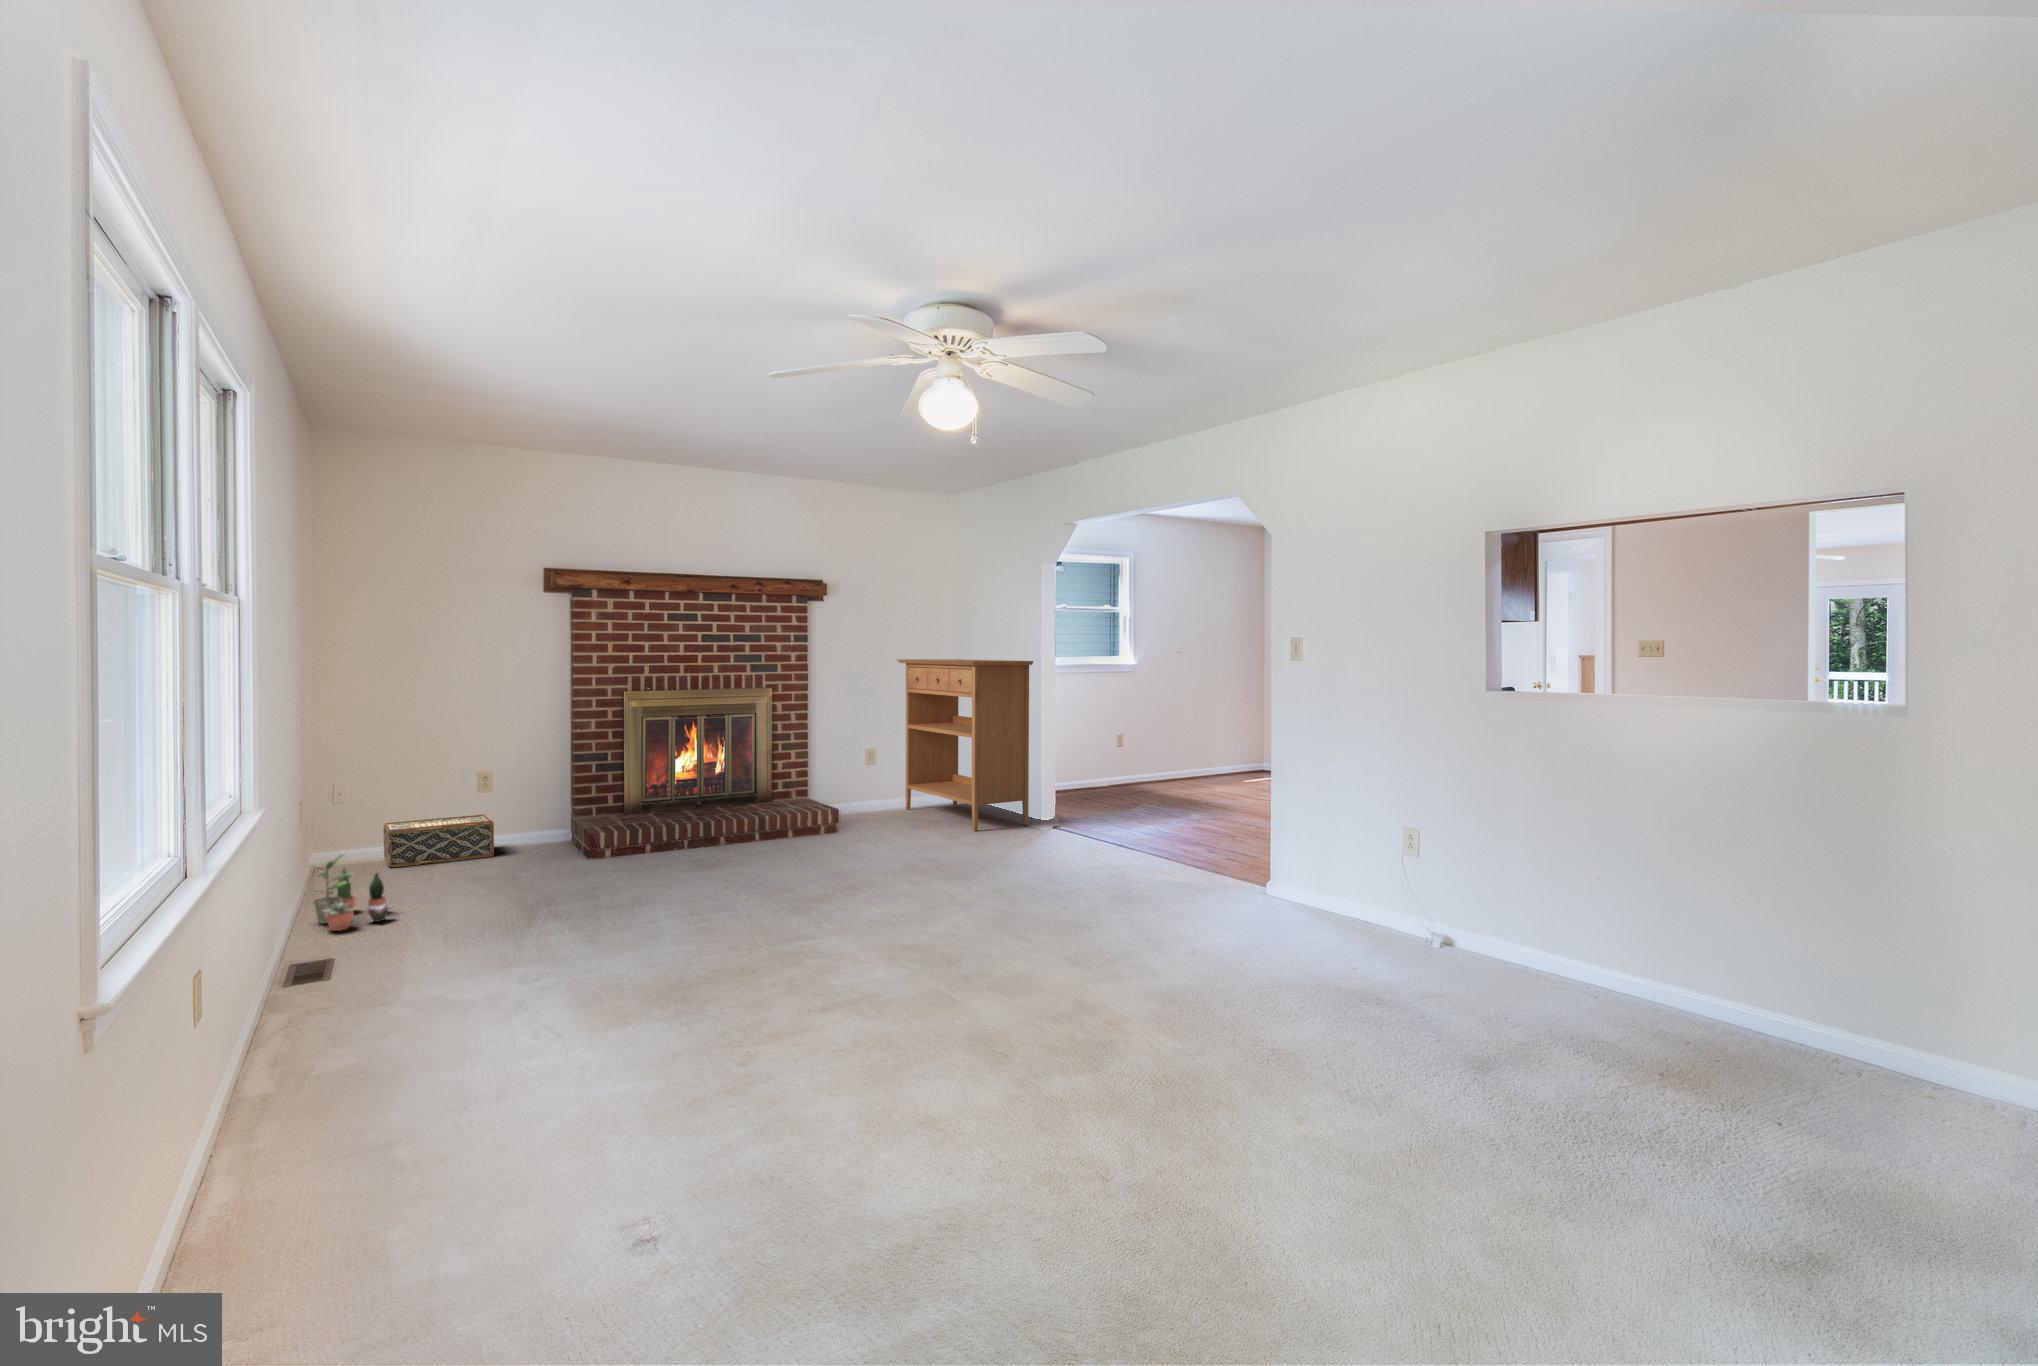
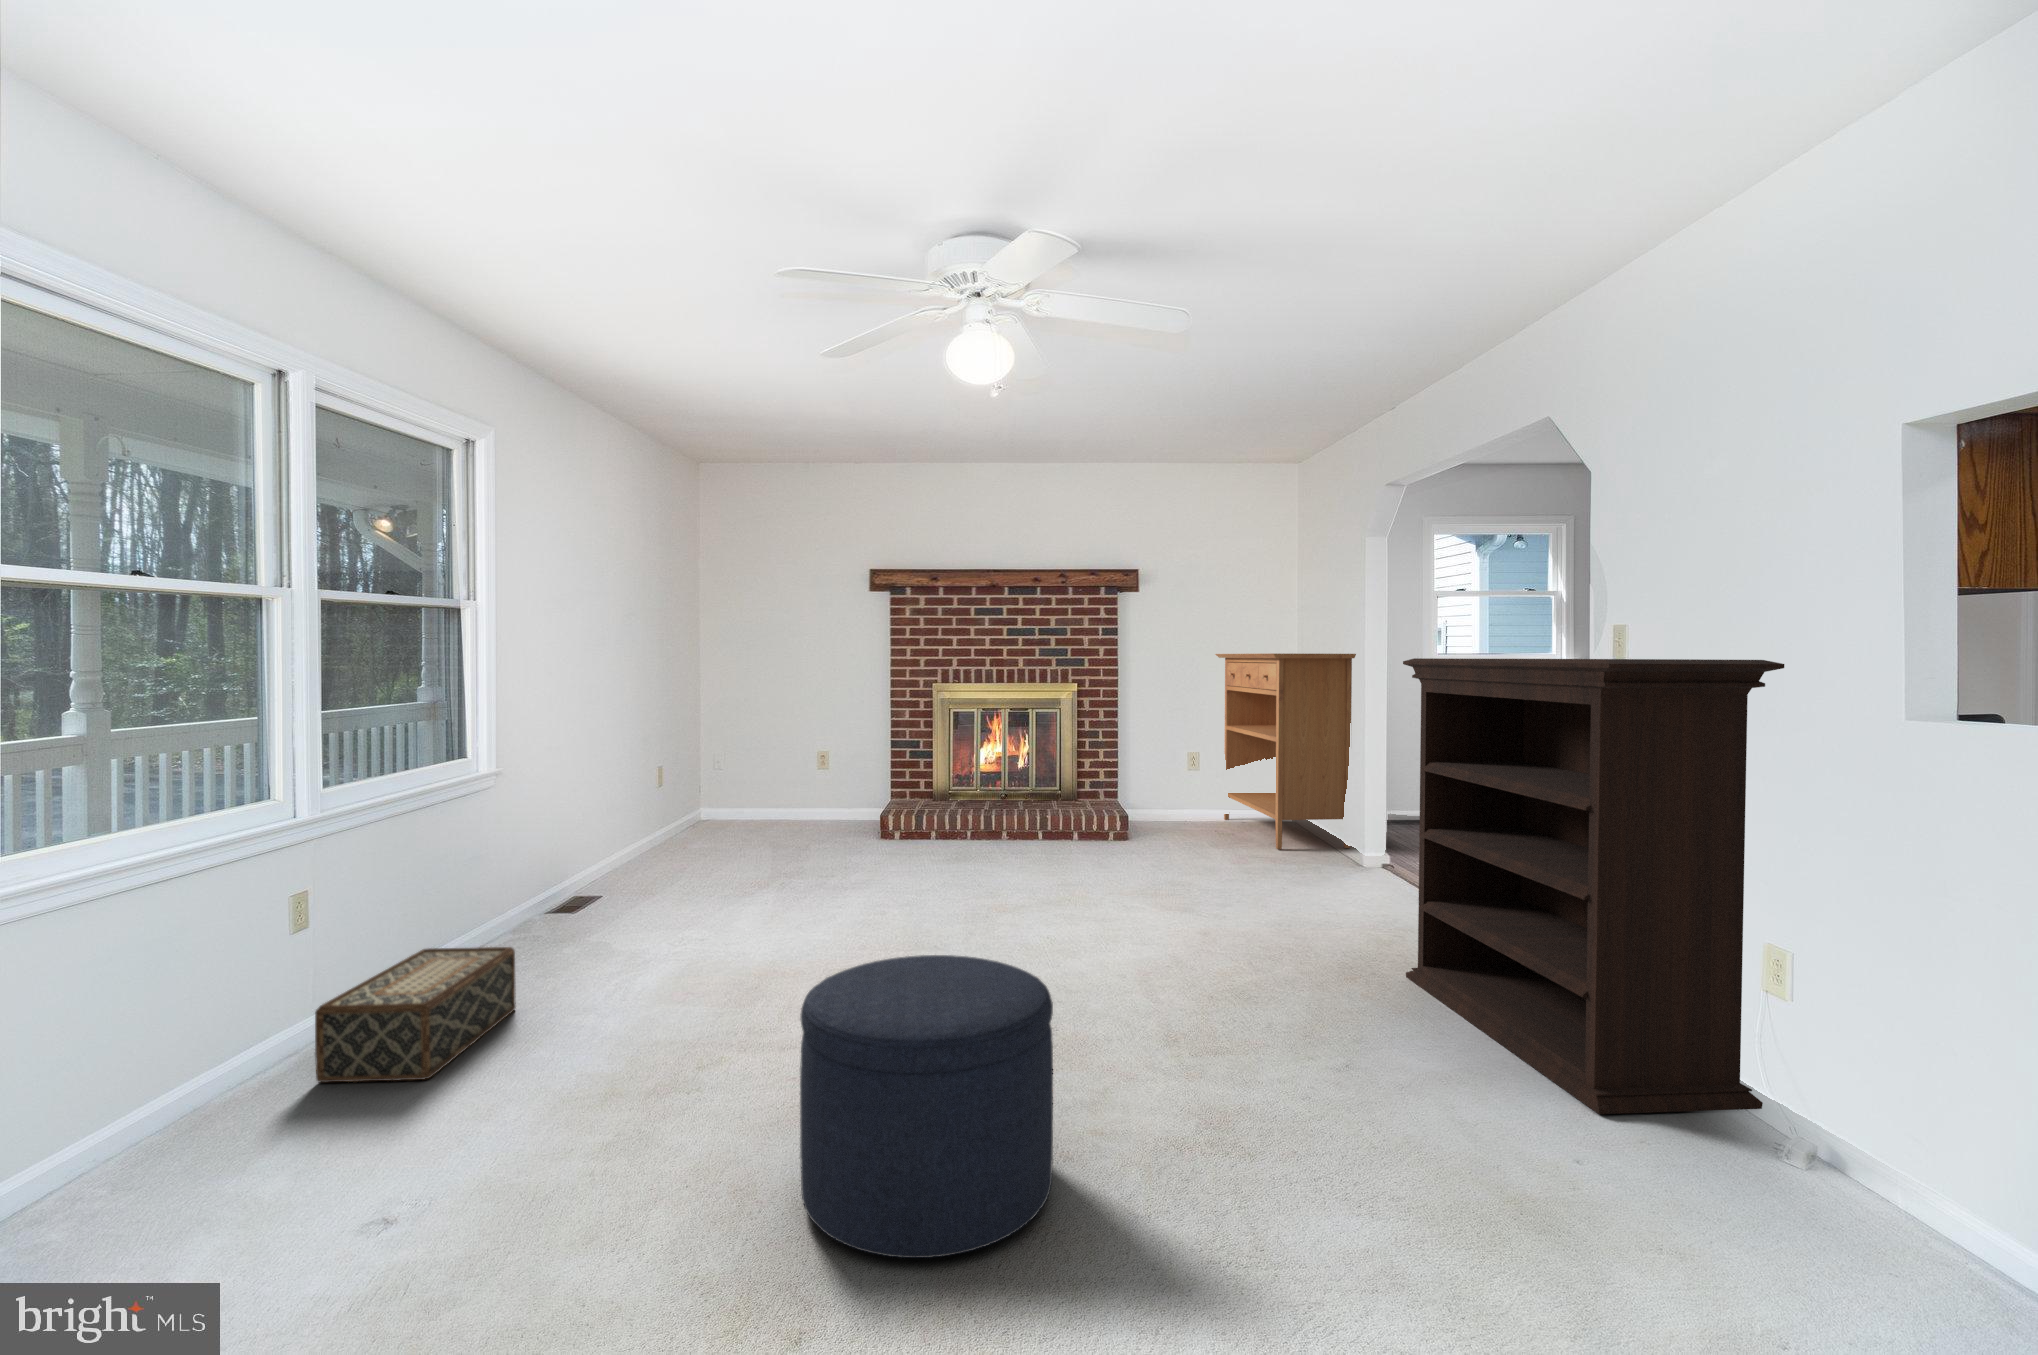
bookshelf: none [1144,671,1403,974] -> present [1403,658,1784,1114]
woven basket: present [384,814,494,867] -> present [315,947,516,1083]
potted plant: present [313,852,392,931] -> none [625,813,685,882]
ottoman: none [867,925,1066,1150] -> present [800,955,1053,1258]

